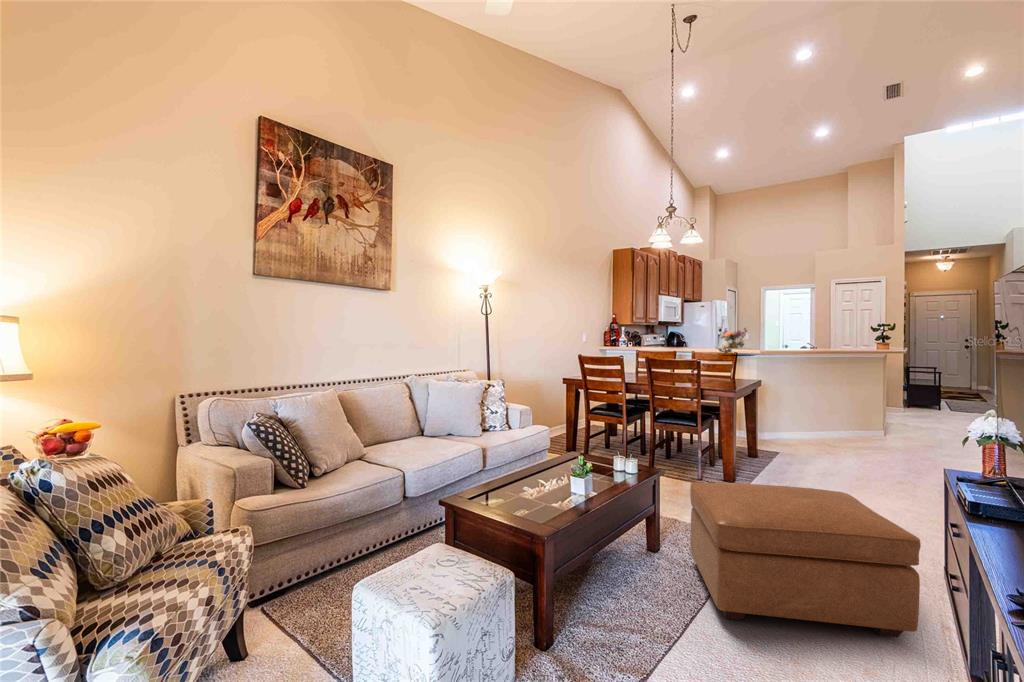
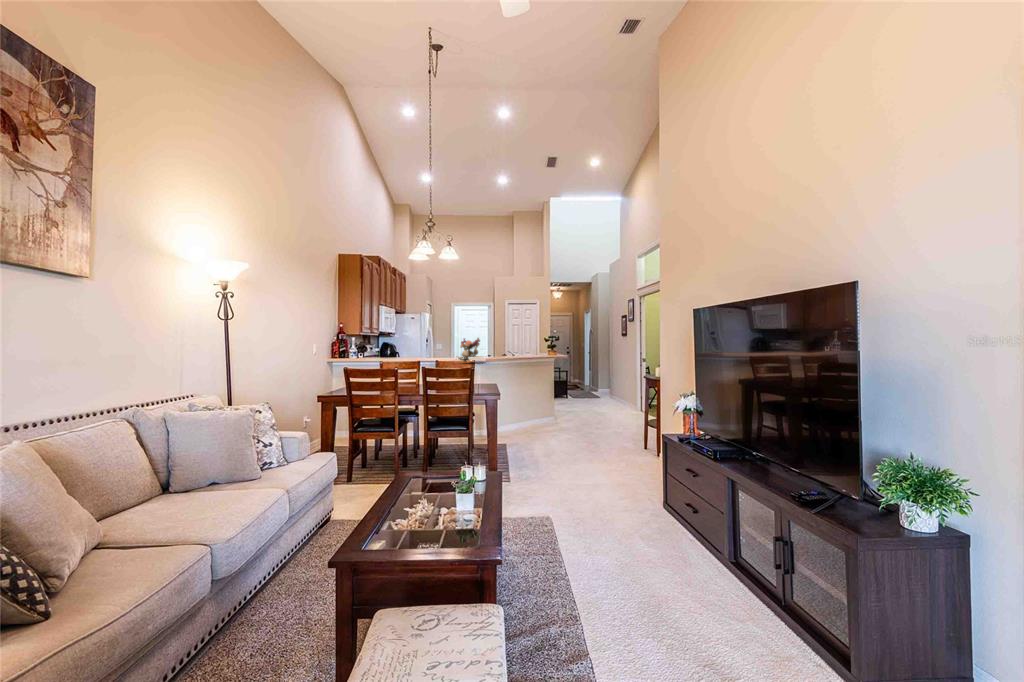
ottoman: present [690,482,921,638] -> none [527,463,689,586]

